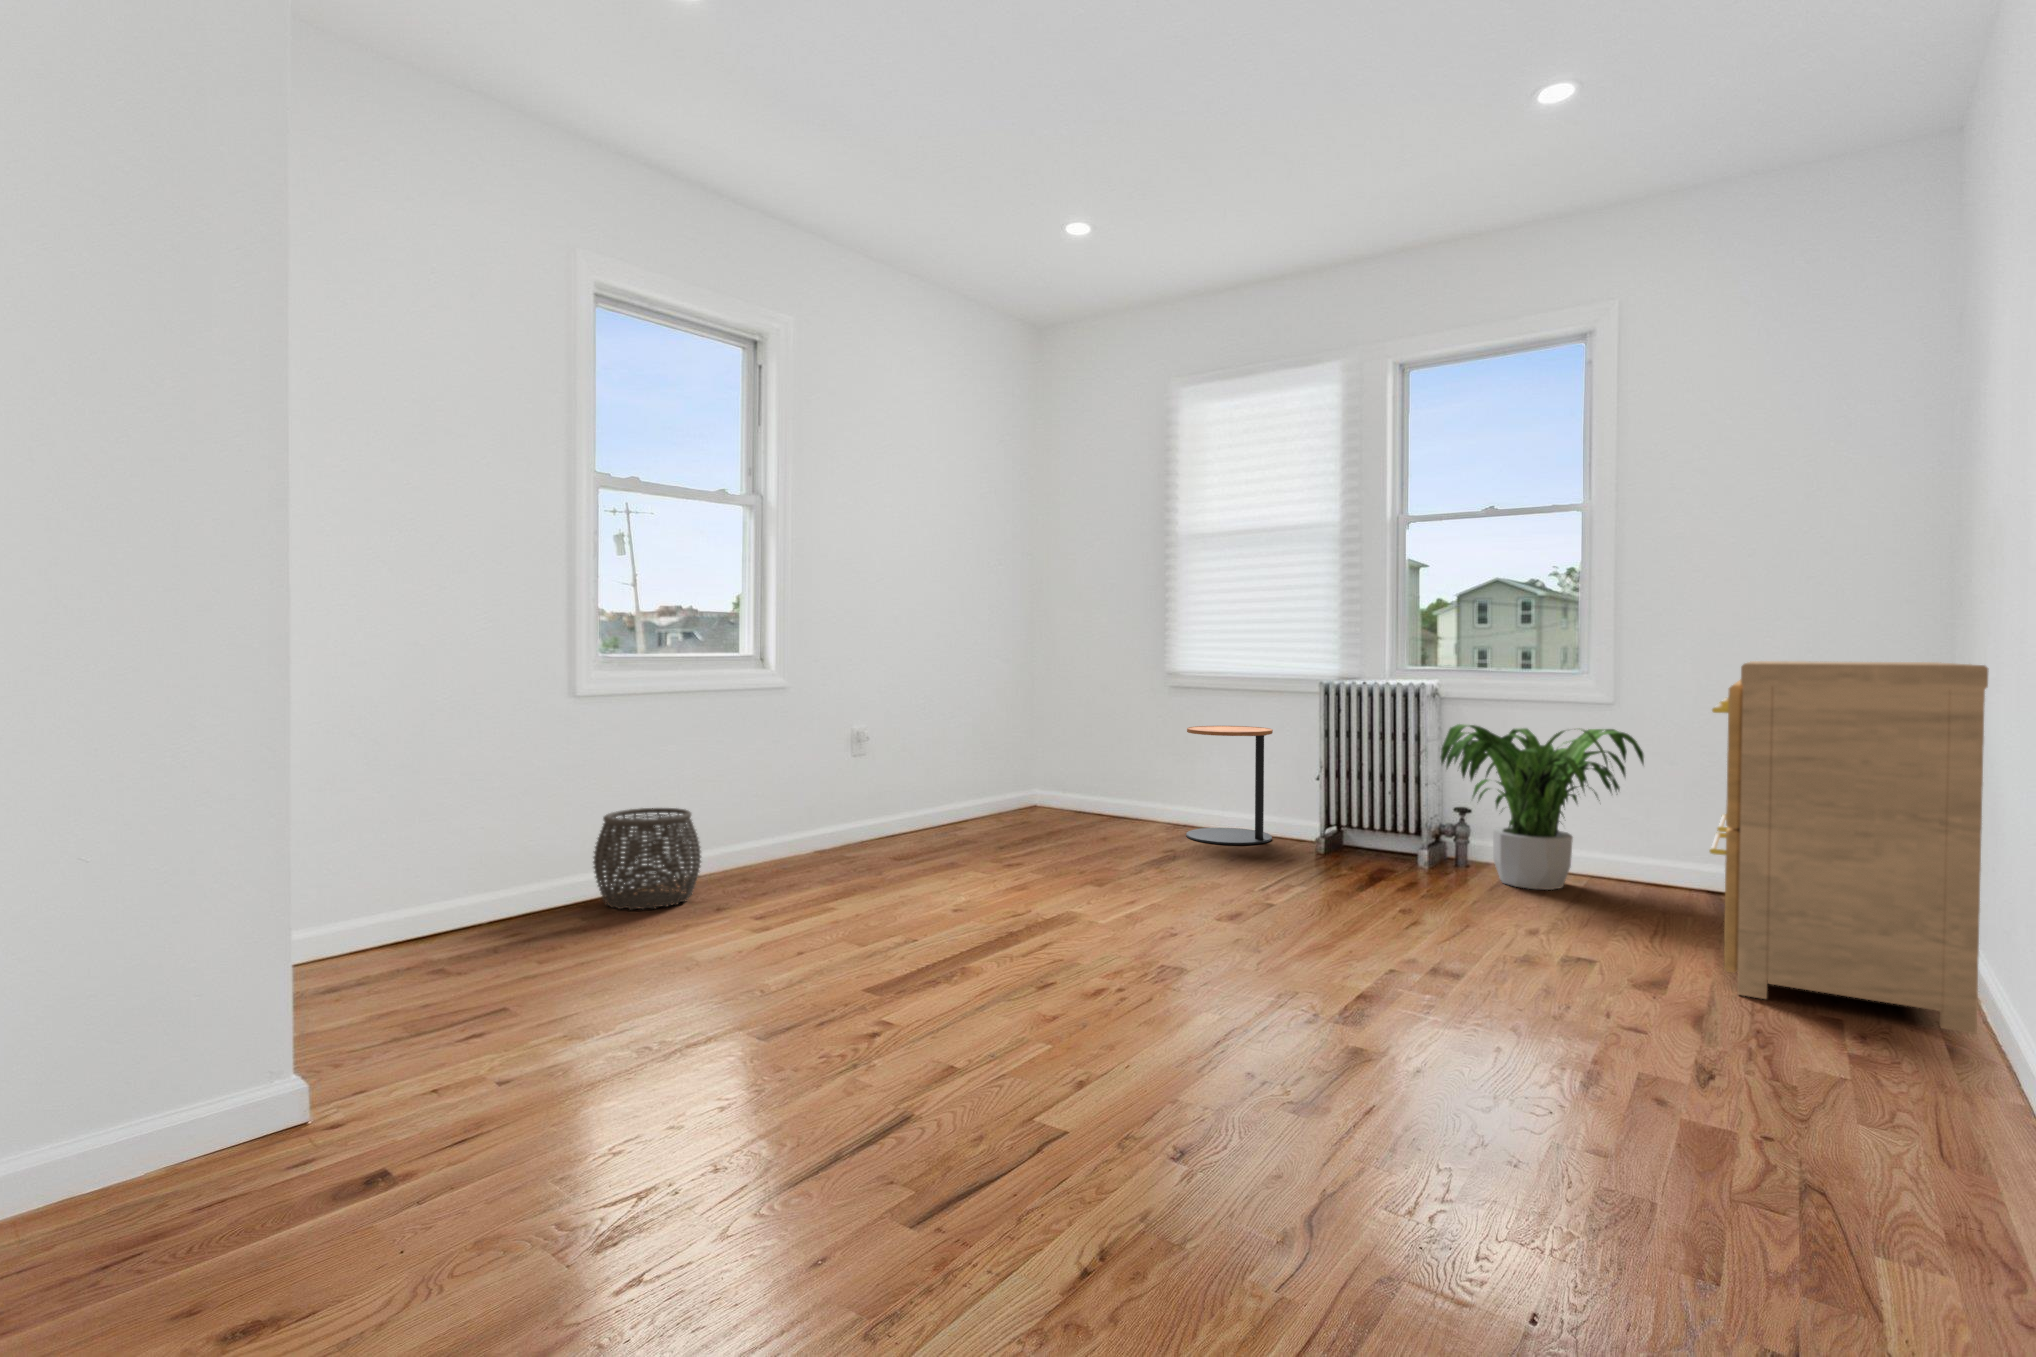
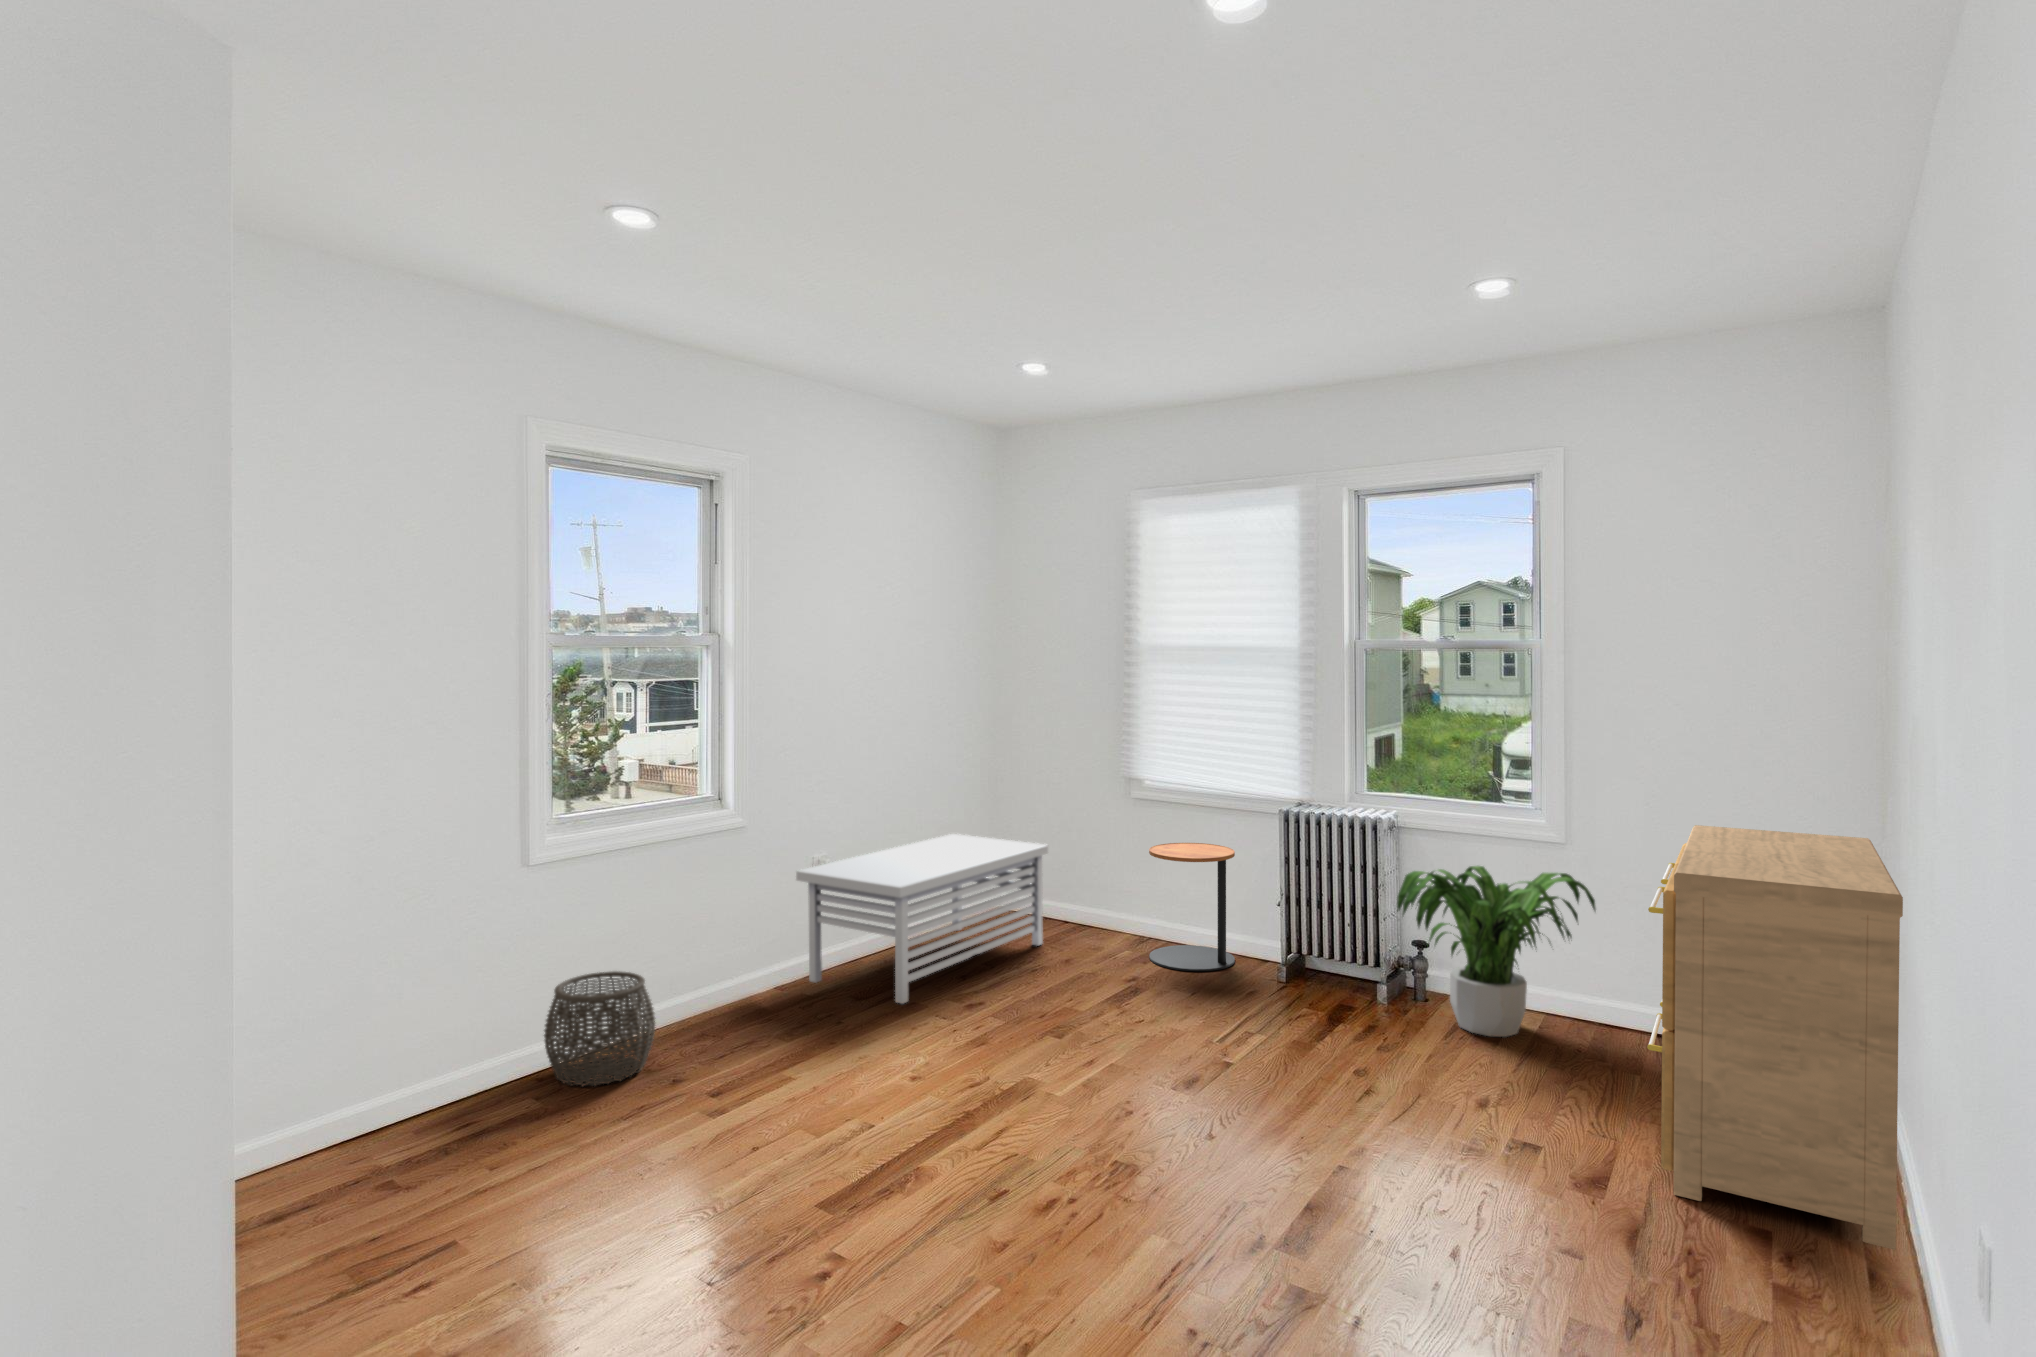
storage bench: none [839,723,1086,862] -> present [796,834,1048,1004]

